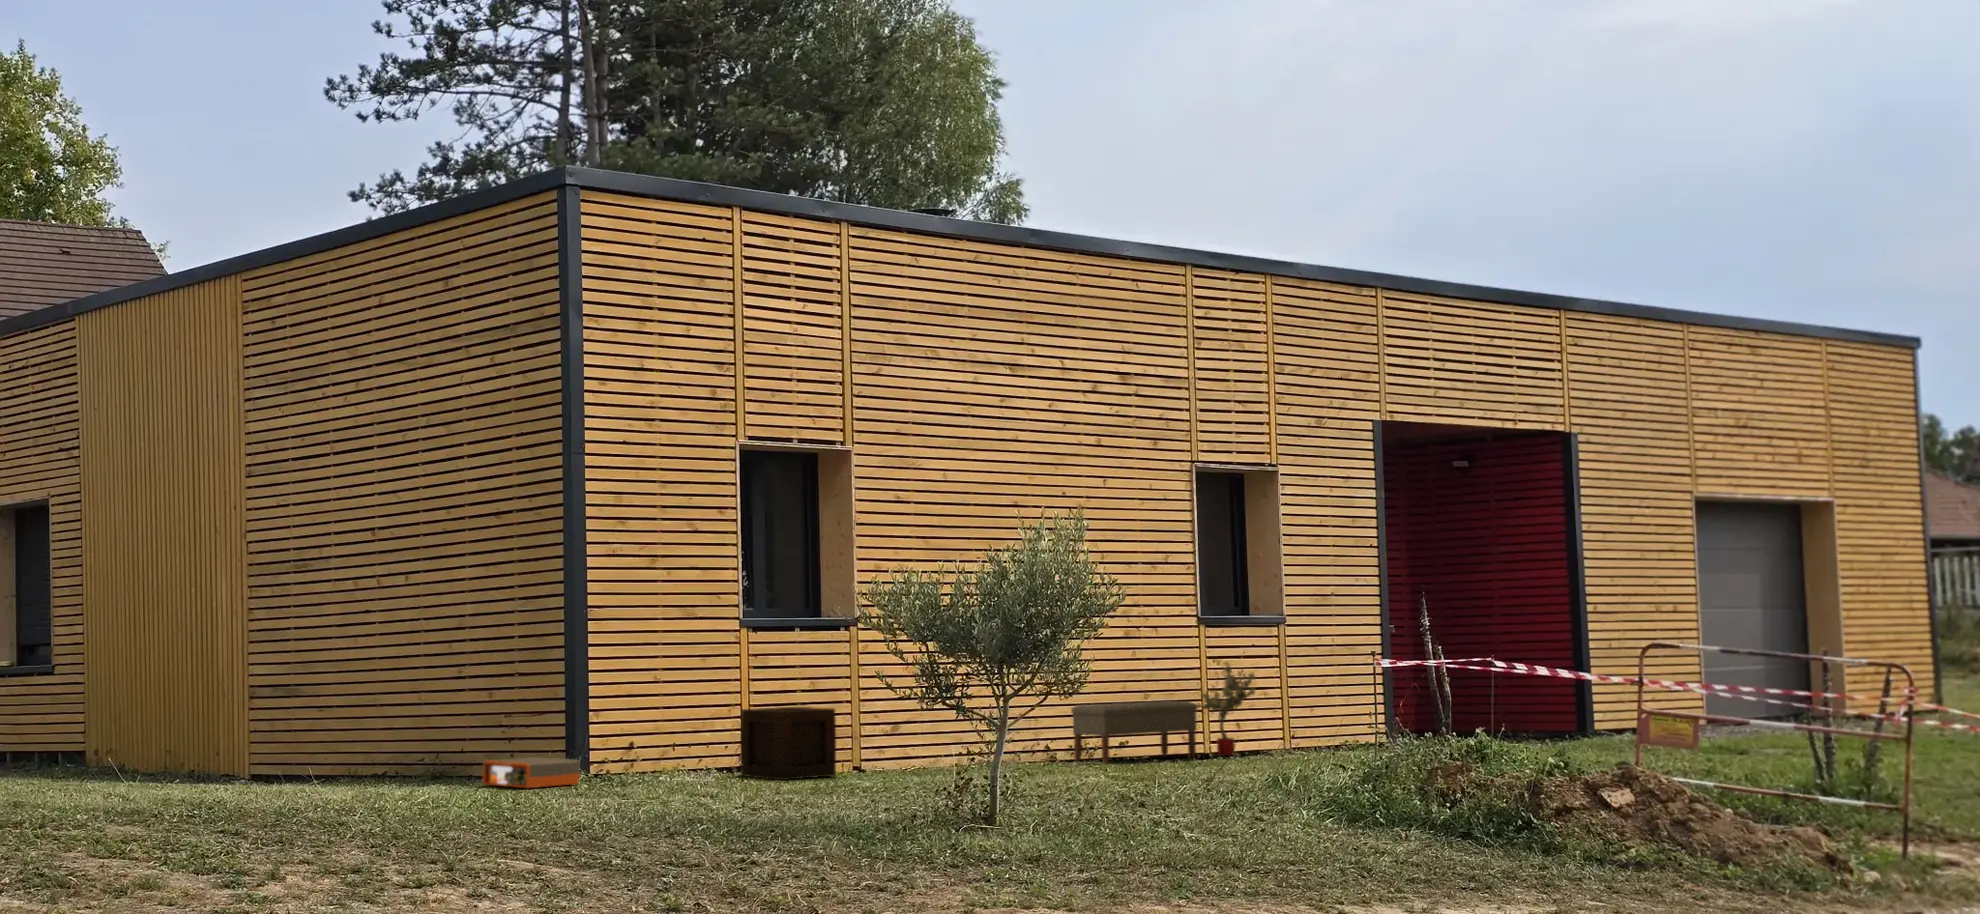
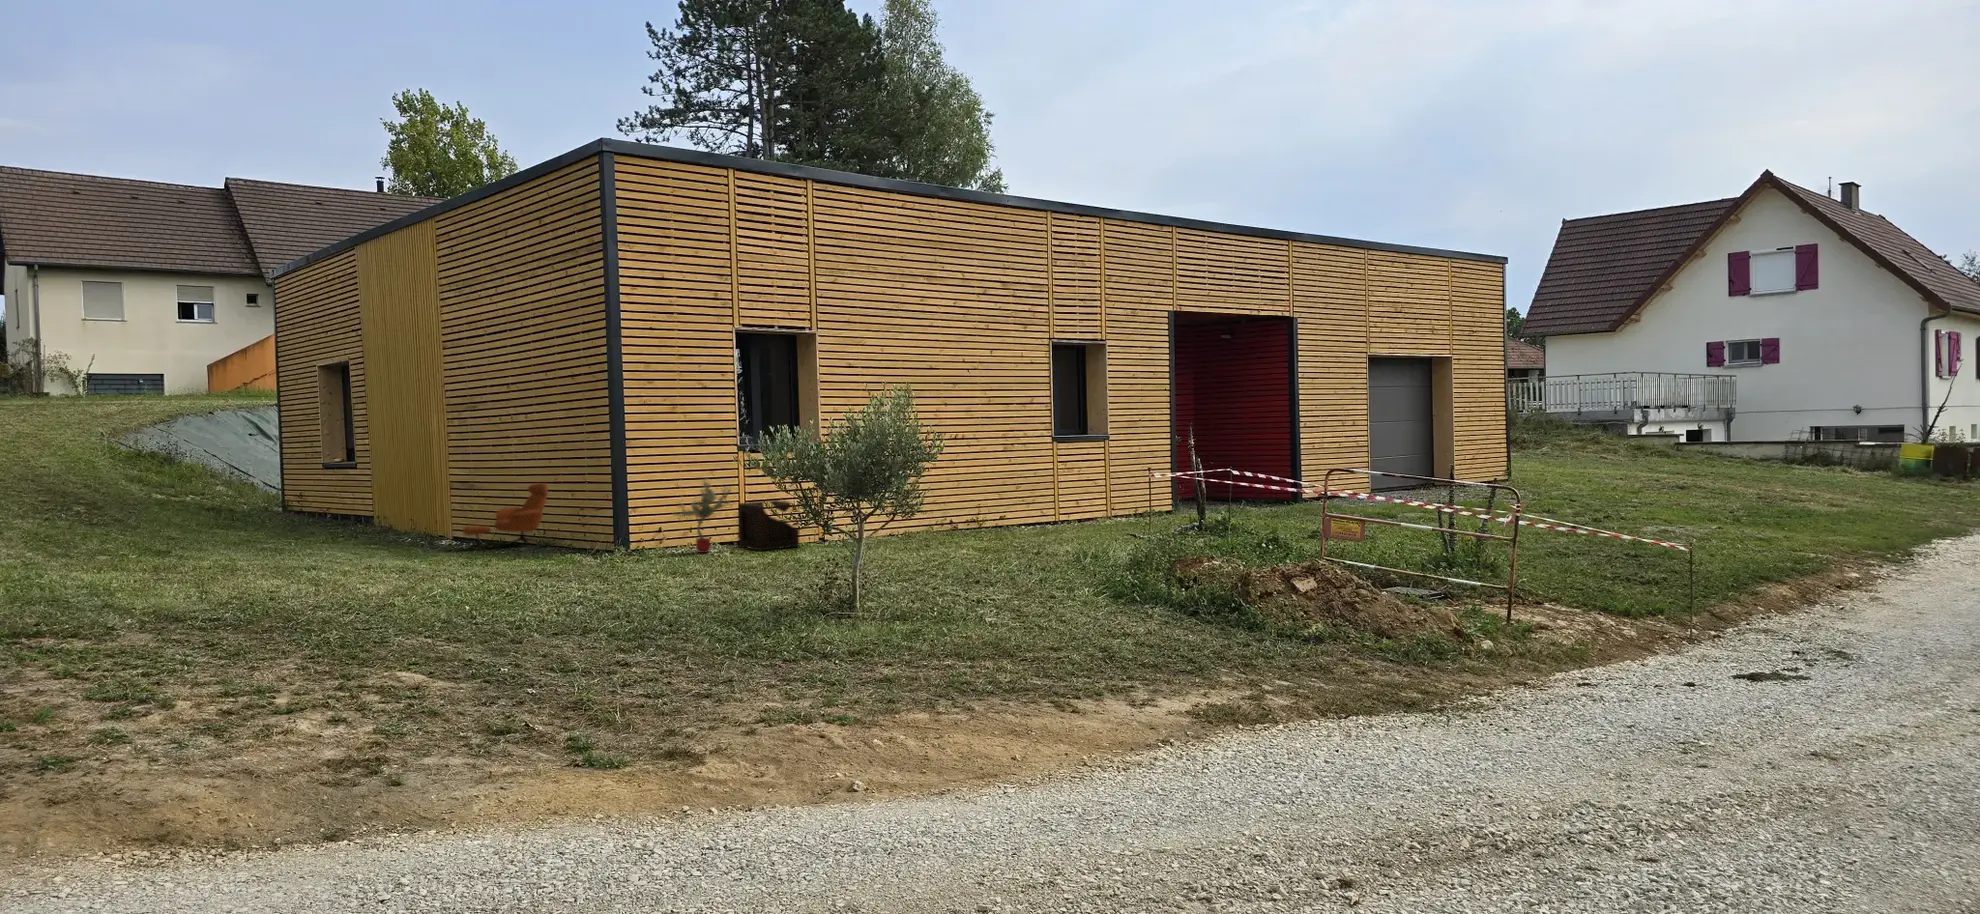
potted tree: present [1198,662,1255,756] -> present [675,482,731,553]
lounge chair: none [328,679,449,780] -> present [463,483,548,549]
bench: present [1071,700,1198,764] -> none [966,489,1048,532]
storage box: present [483,757,580,788] -> none [553,538,619,562]

